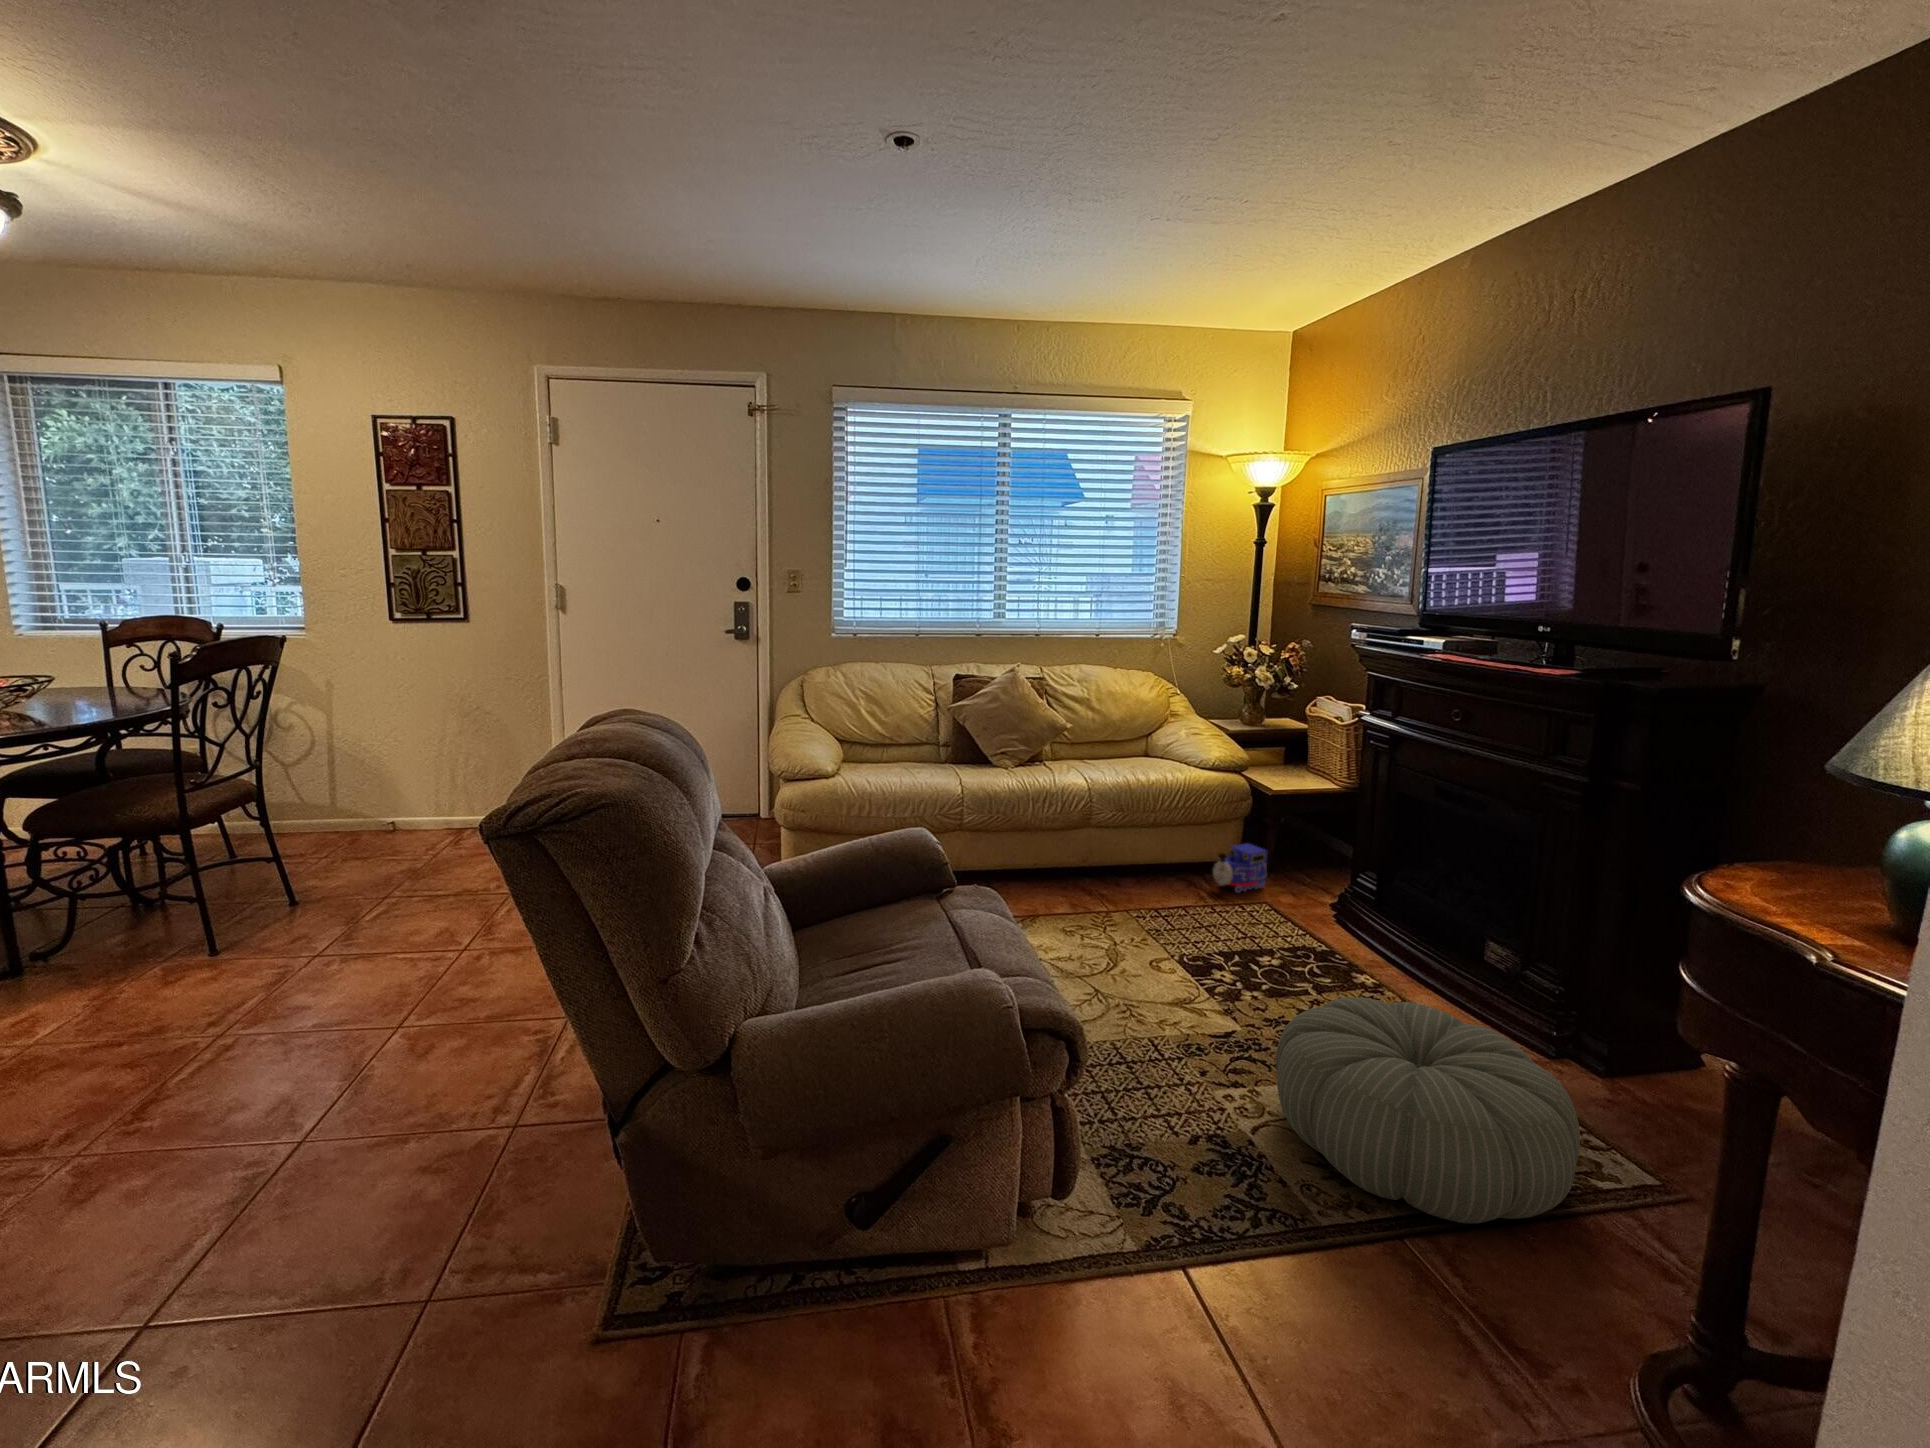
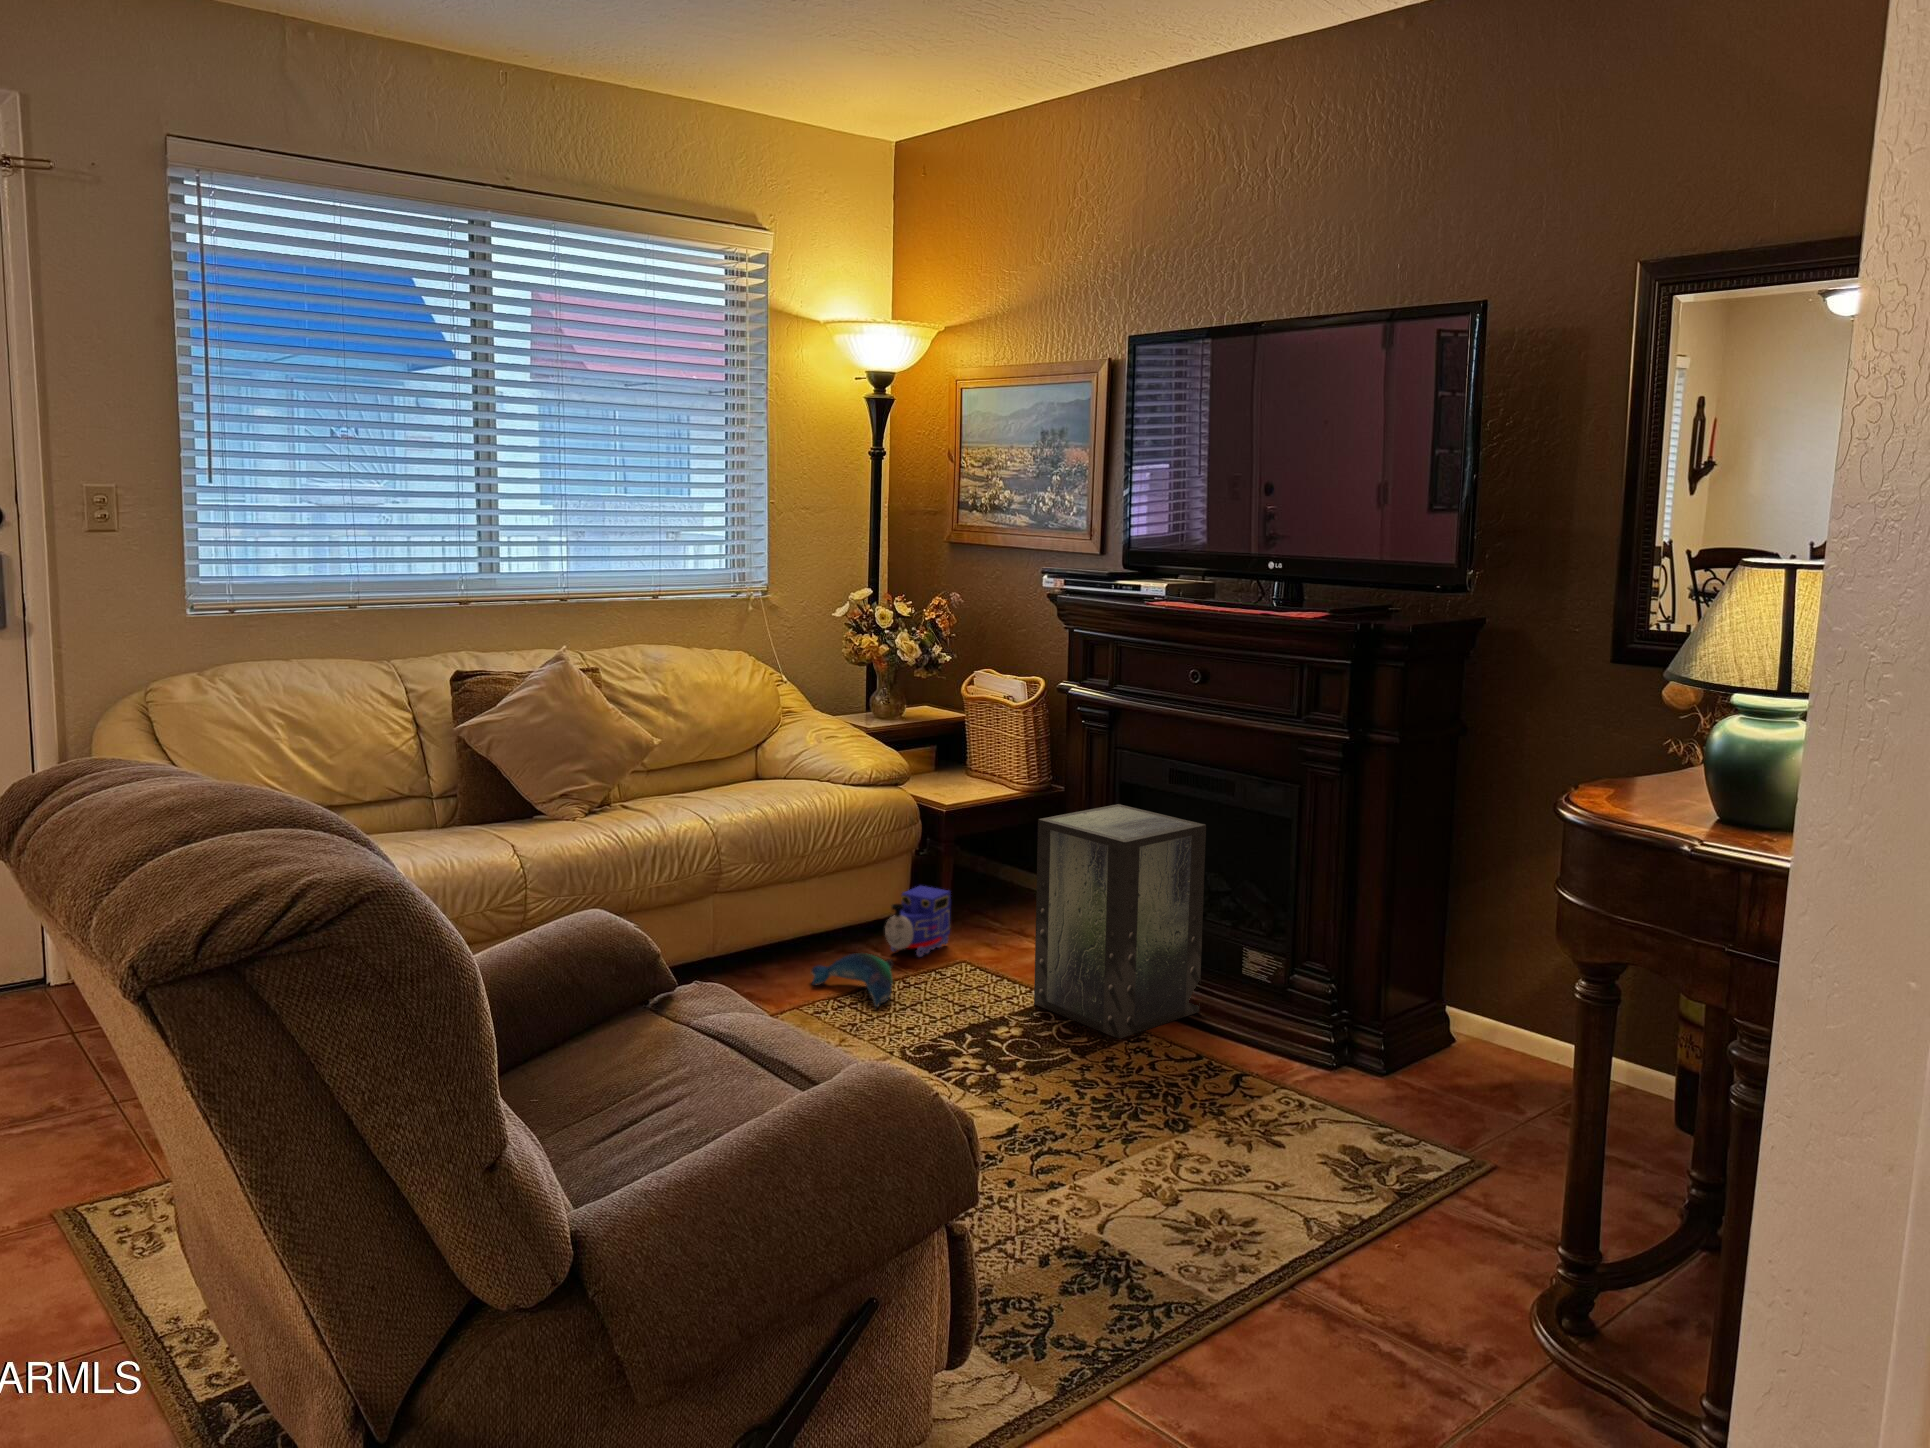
storage box: none [1305,807,1460,986] -> present [1034,804,1206,1039]
plush toy: none [1149,882,1205,923] -> present [811,953,893,1007]
pouf: present [1276,997,1580,1223] -> none [1101,1027,1428,1253]

